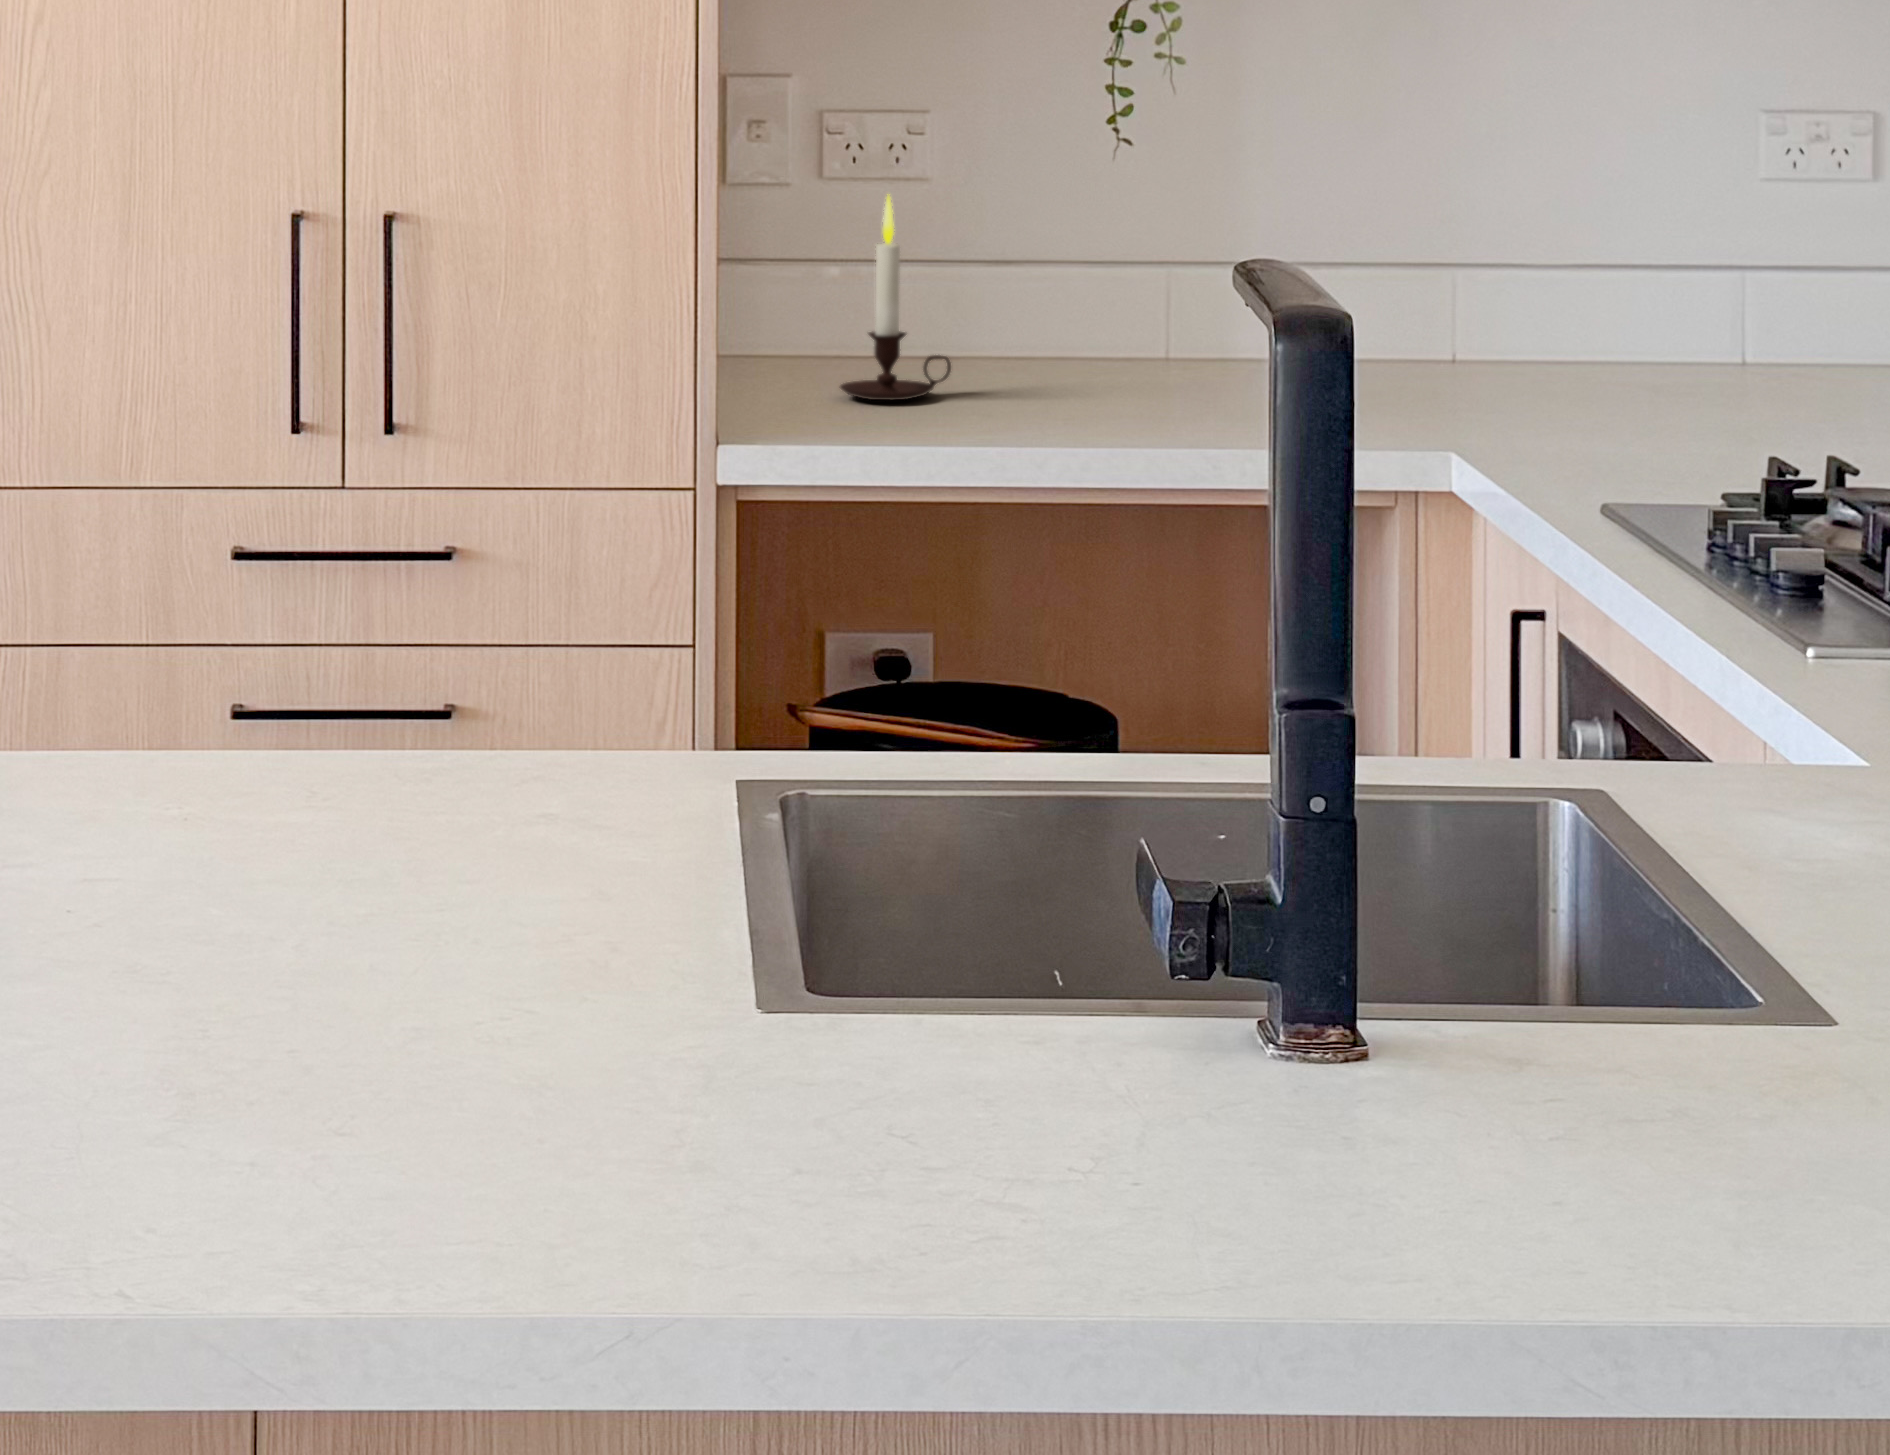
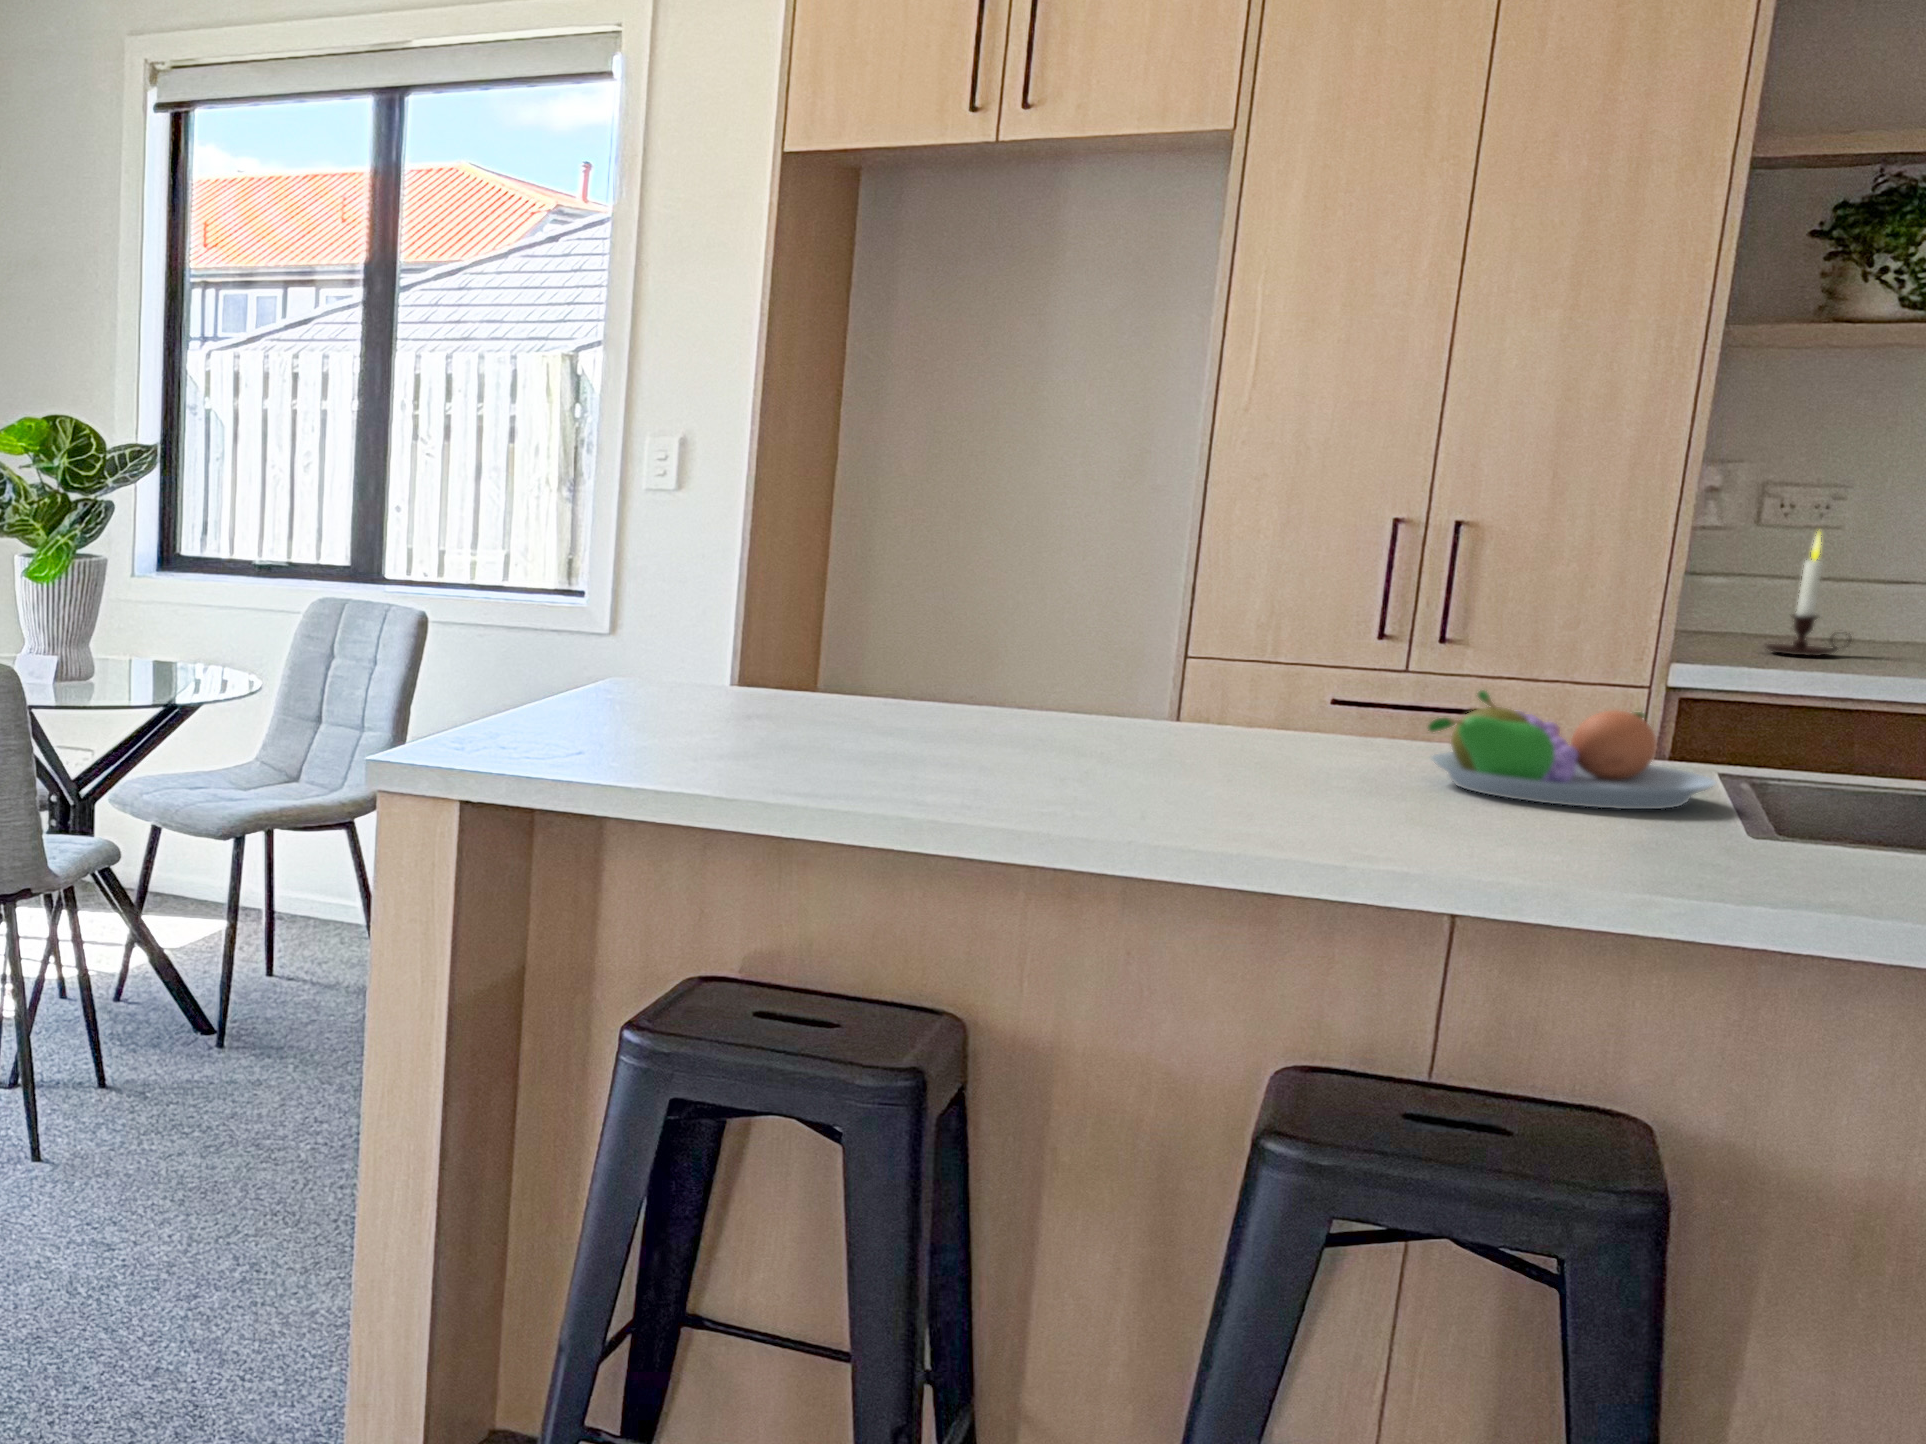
fruit bowl: none [84,858,712,1188] -> present [1428,691,1715,809]

